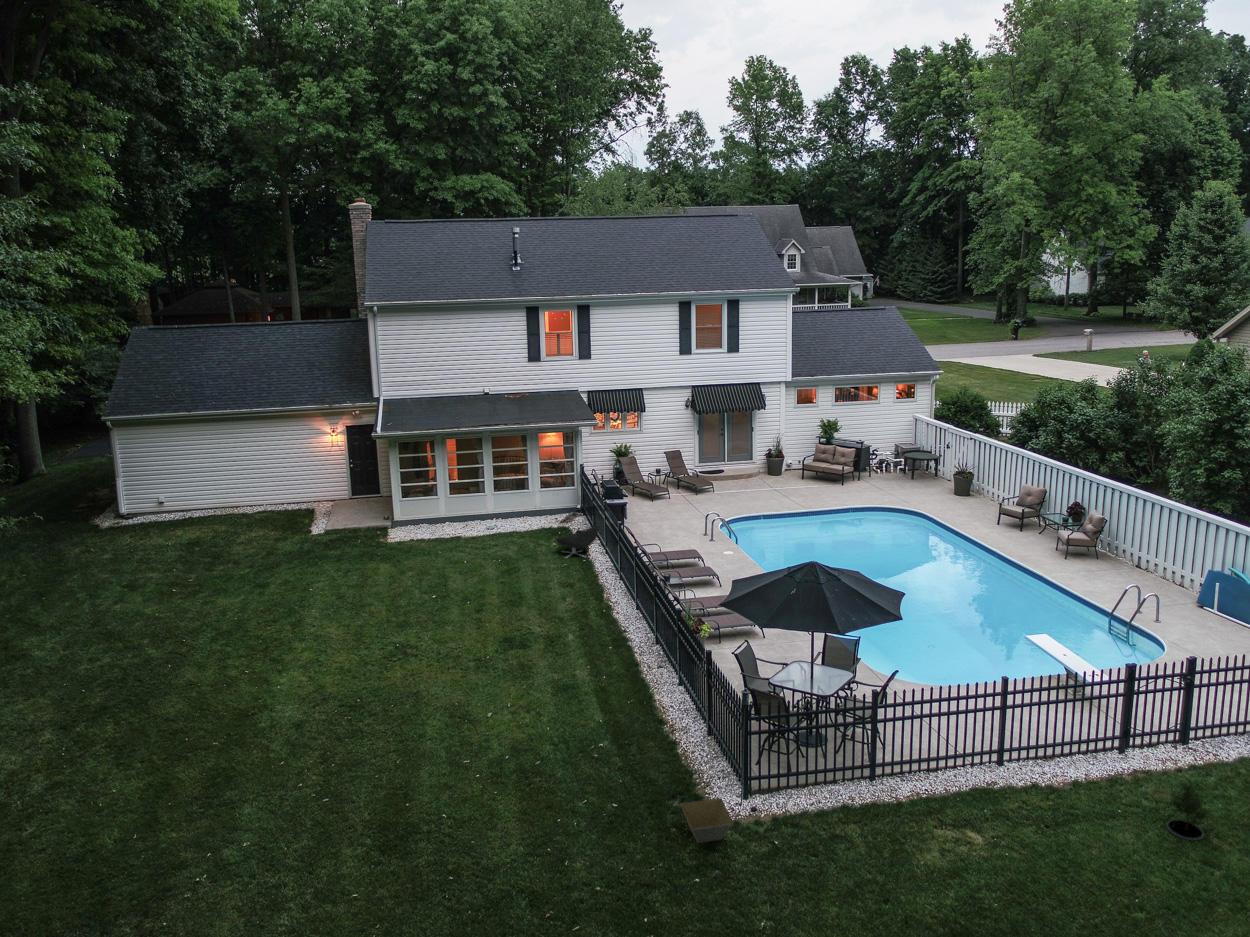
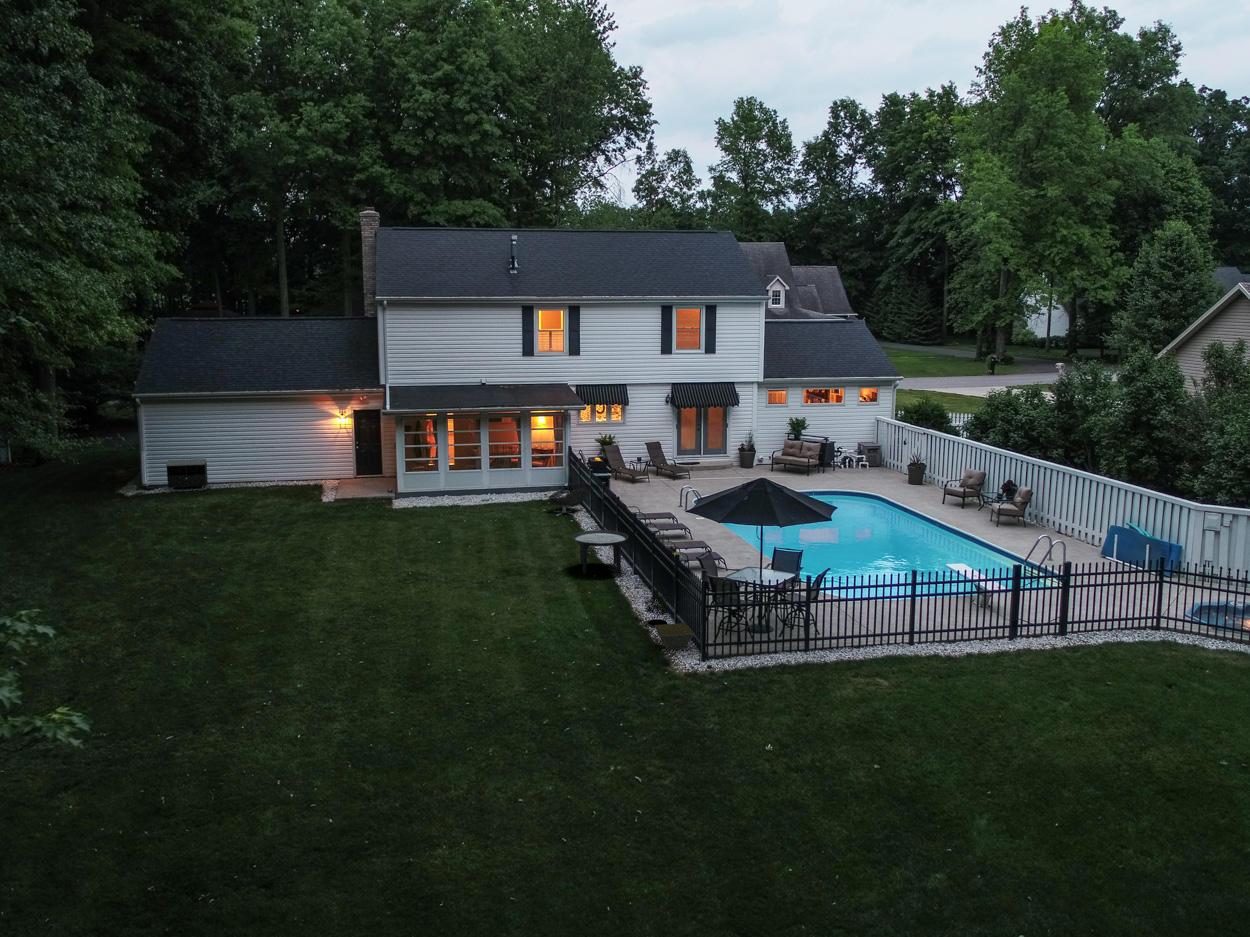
round table: present [901,450,942,480] -> present [572,530,628,574]
storage bench: none [141,484,191,520] -> present [166,459,208,490]
potted tree: present [1166,782,1209,841] -> present [644,585,668,627]

